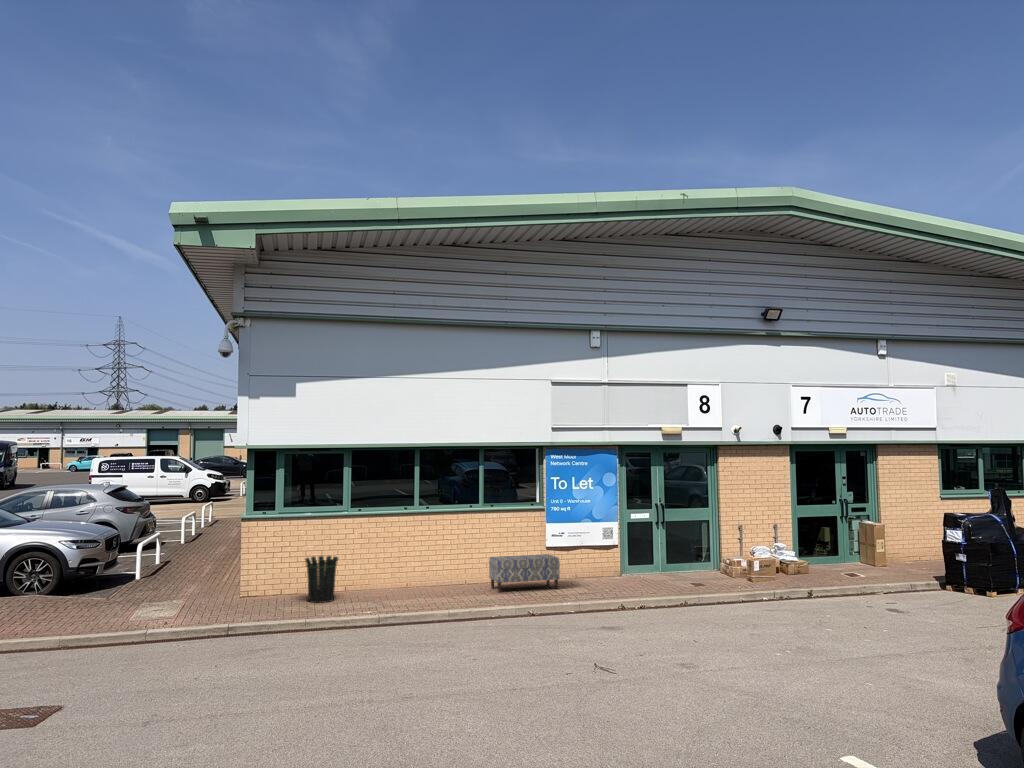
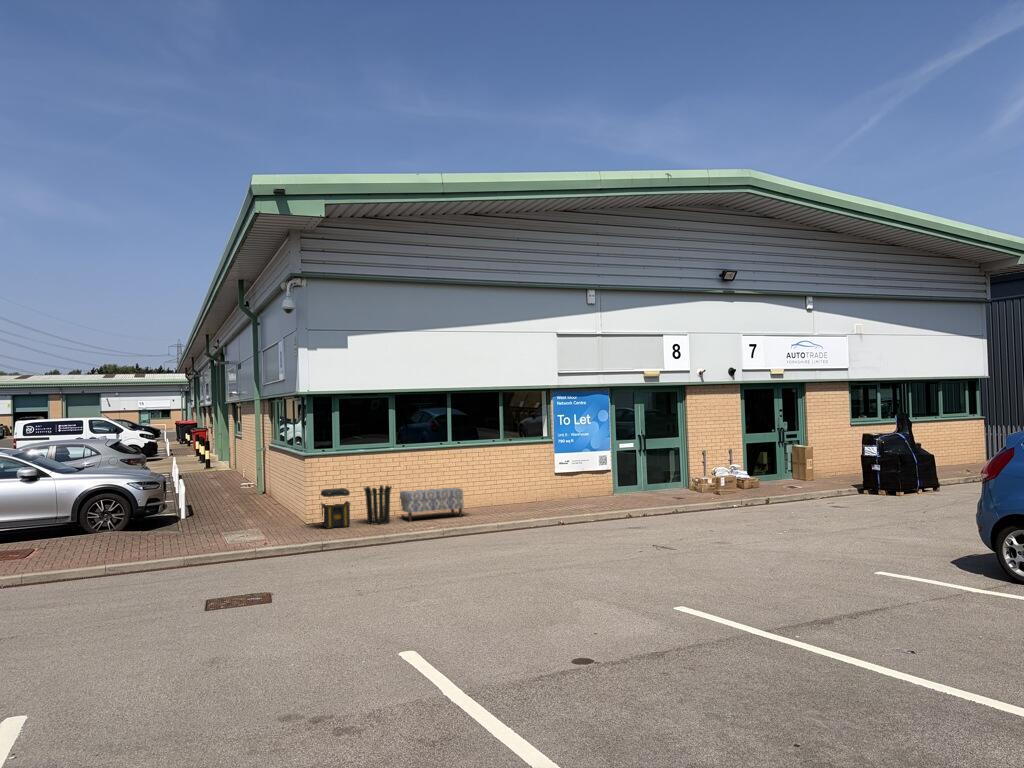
bench: present [489,554,560,593] -> present [400,488,463,521]
toolbox: none [253,558,287,606] -> present [321,488,350,528]

